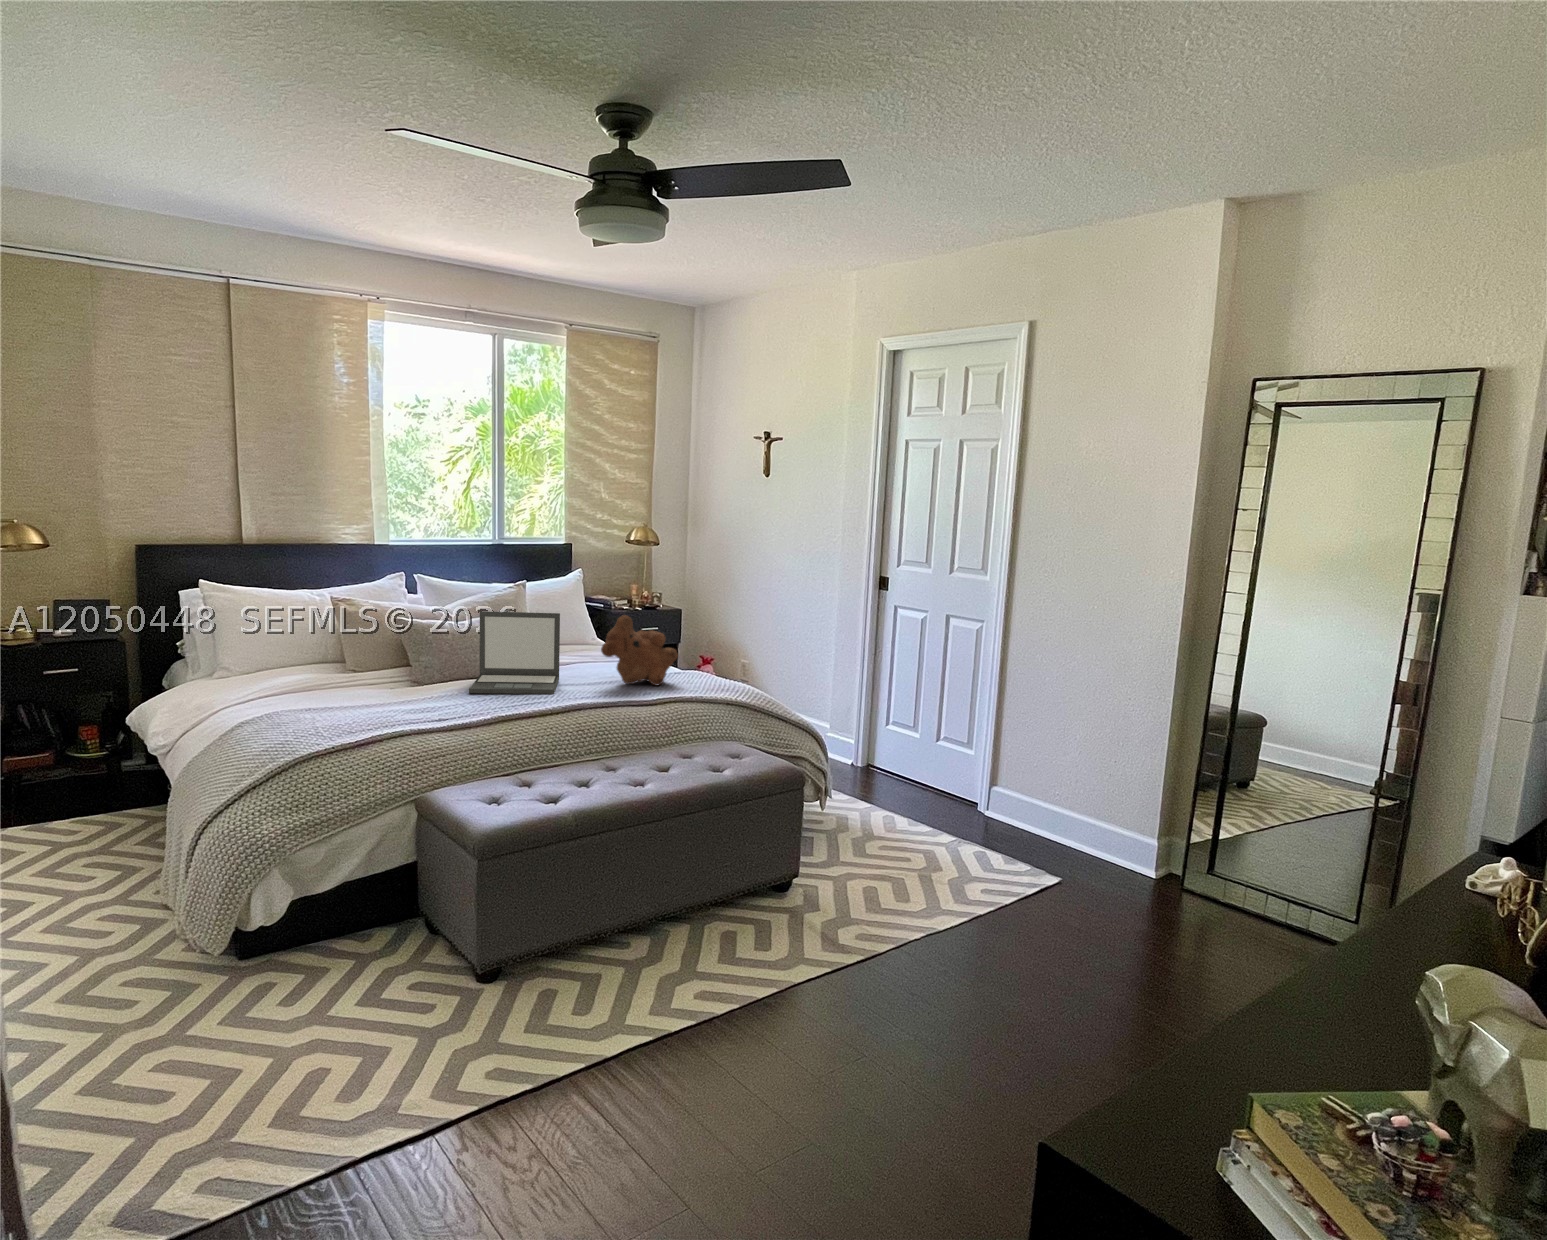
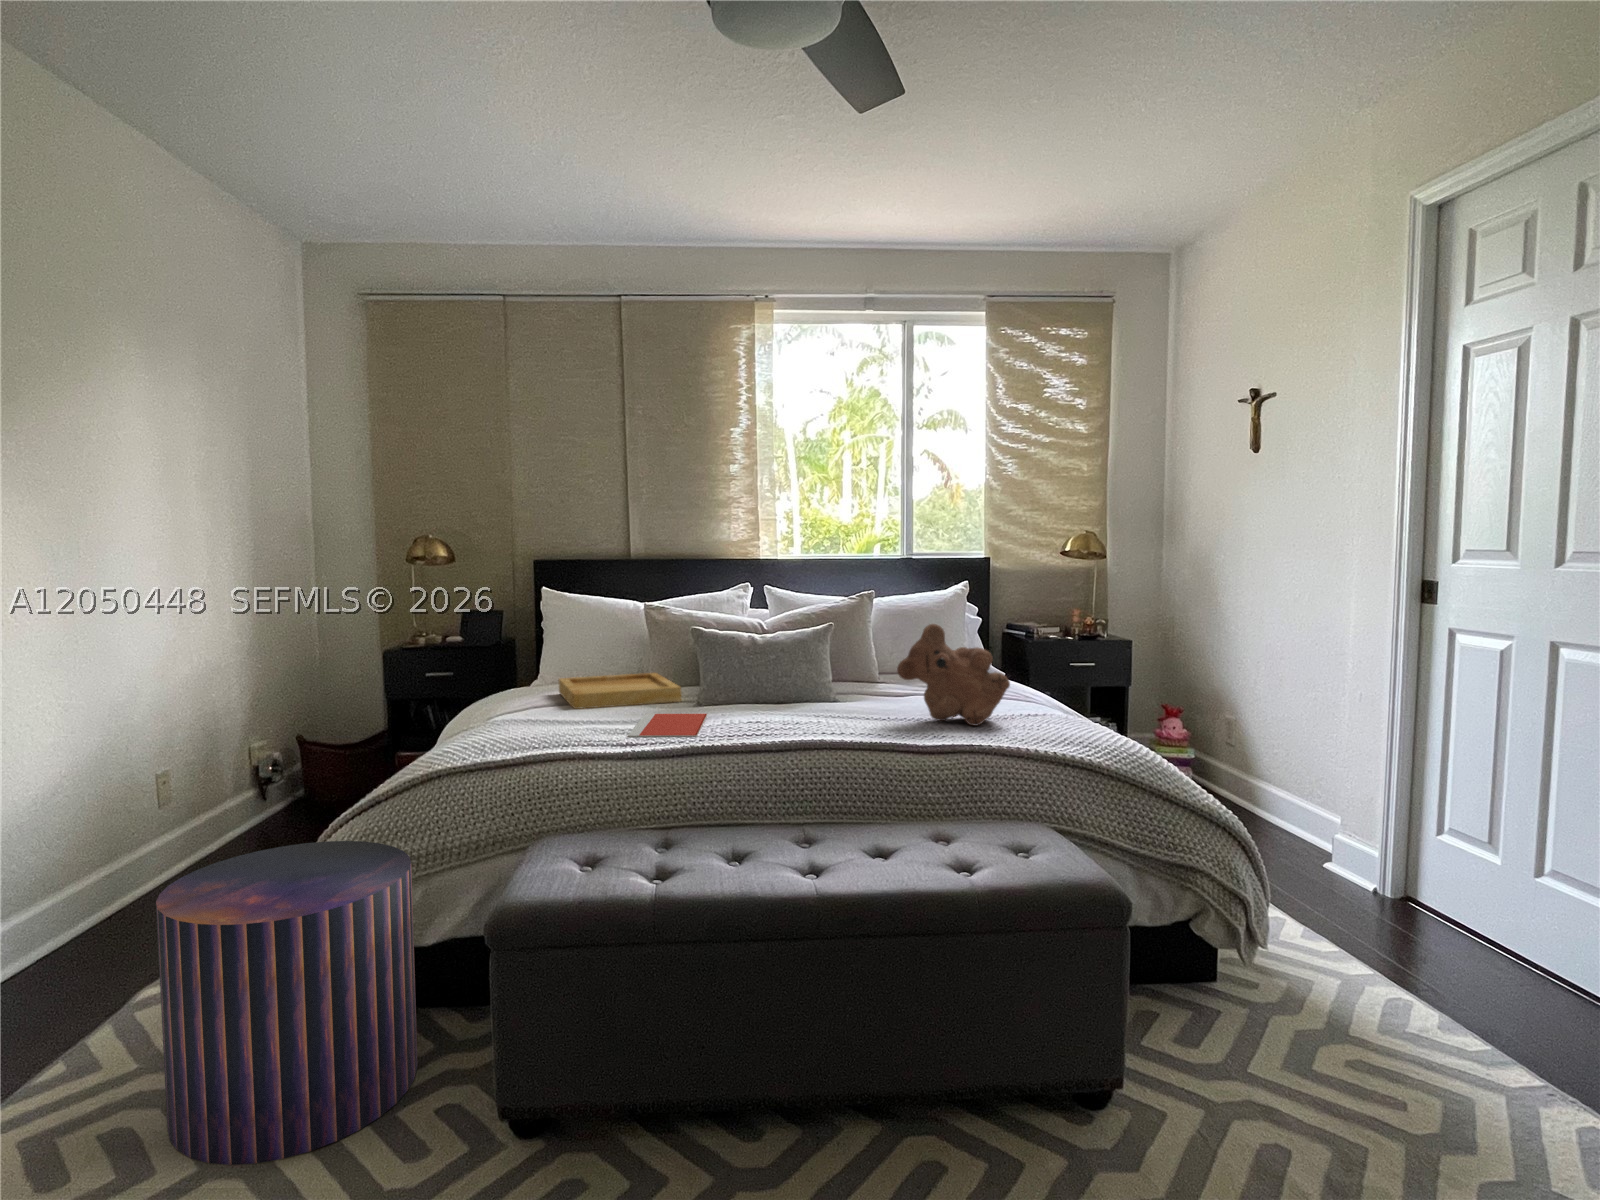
laptop: present [469,611,560,694] -> none [731,617,861,724]
tray: none [257,661,397,702] -> present [559,673,681,709]
notebook: none [400,694,479,720] -> present [628,714,707,737]
pouf: none [147,828,358,1084] -> present [156,841,418,1165]

